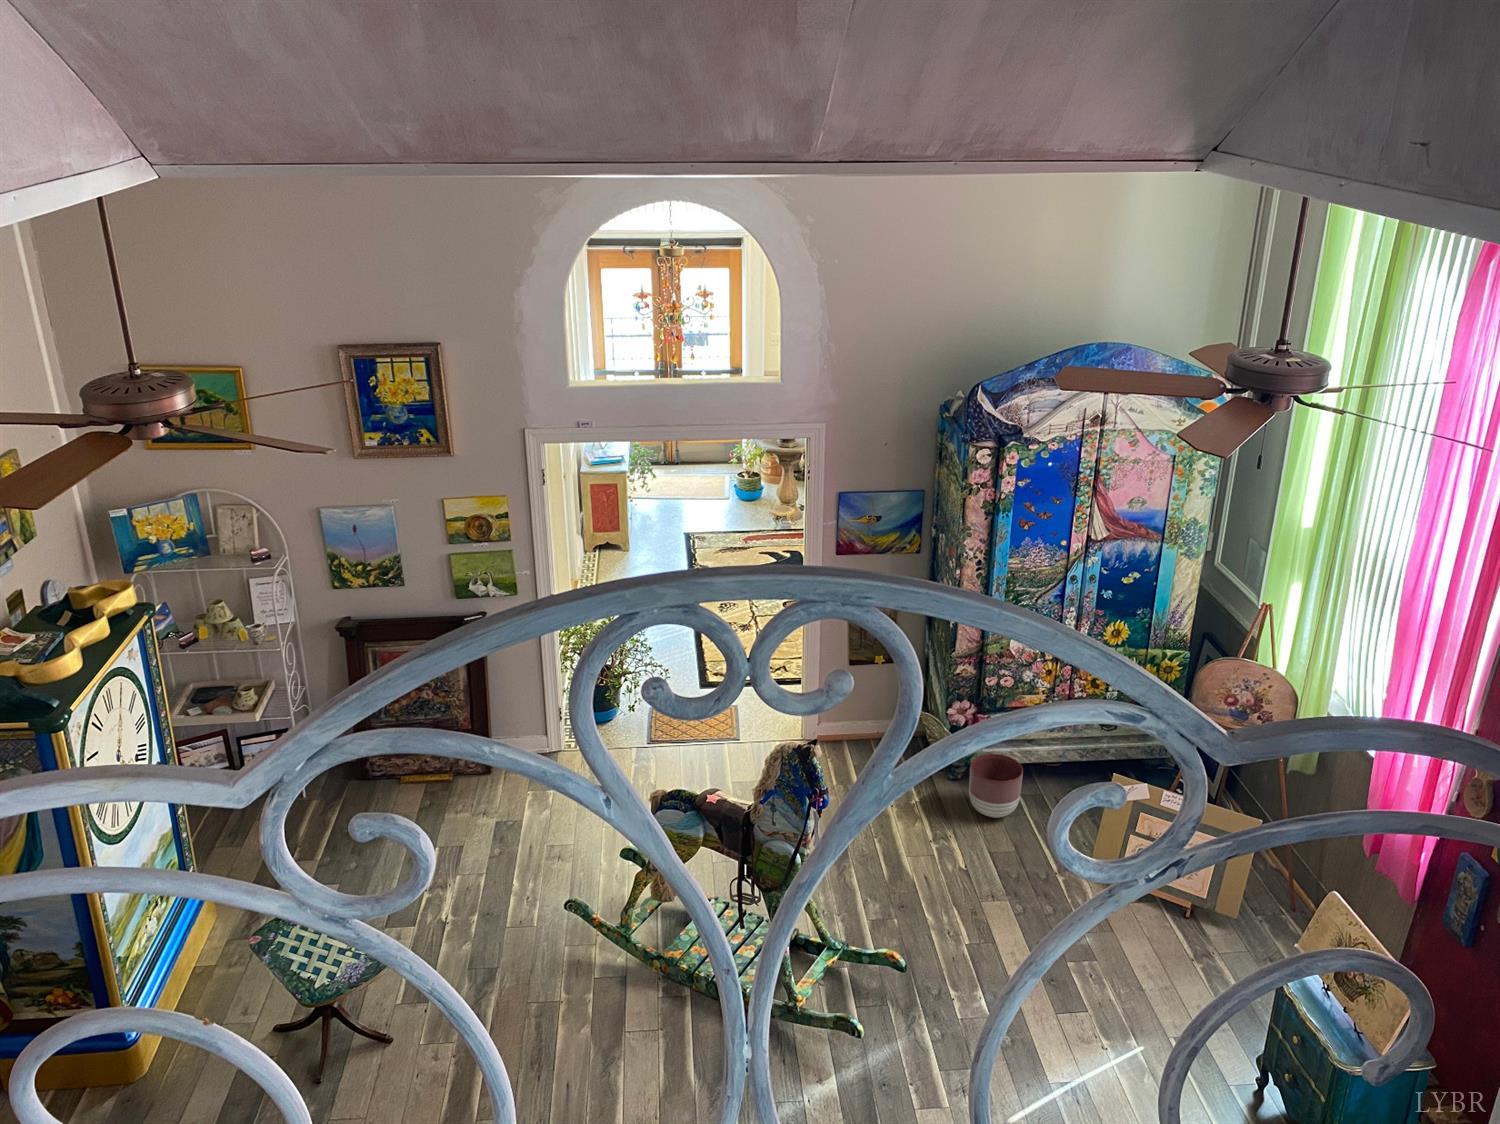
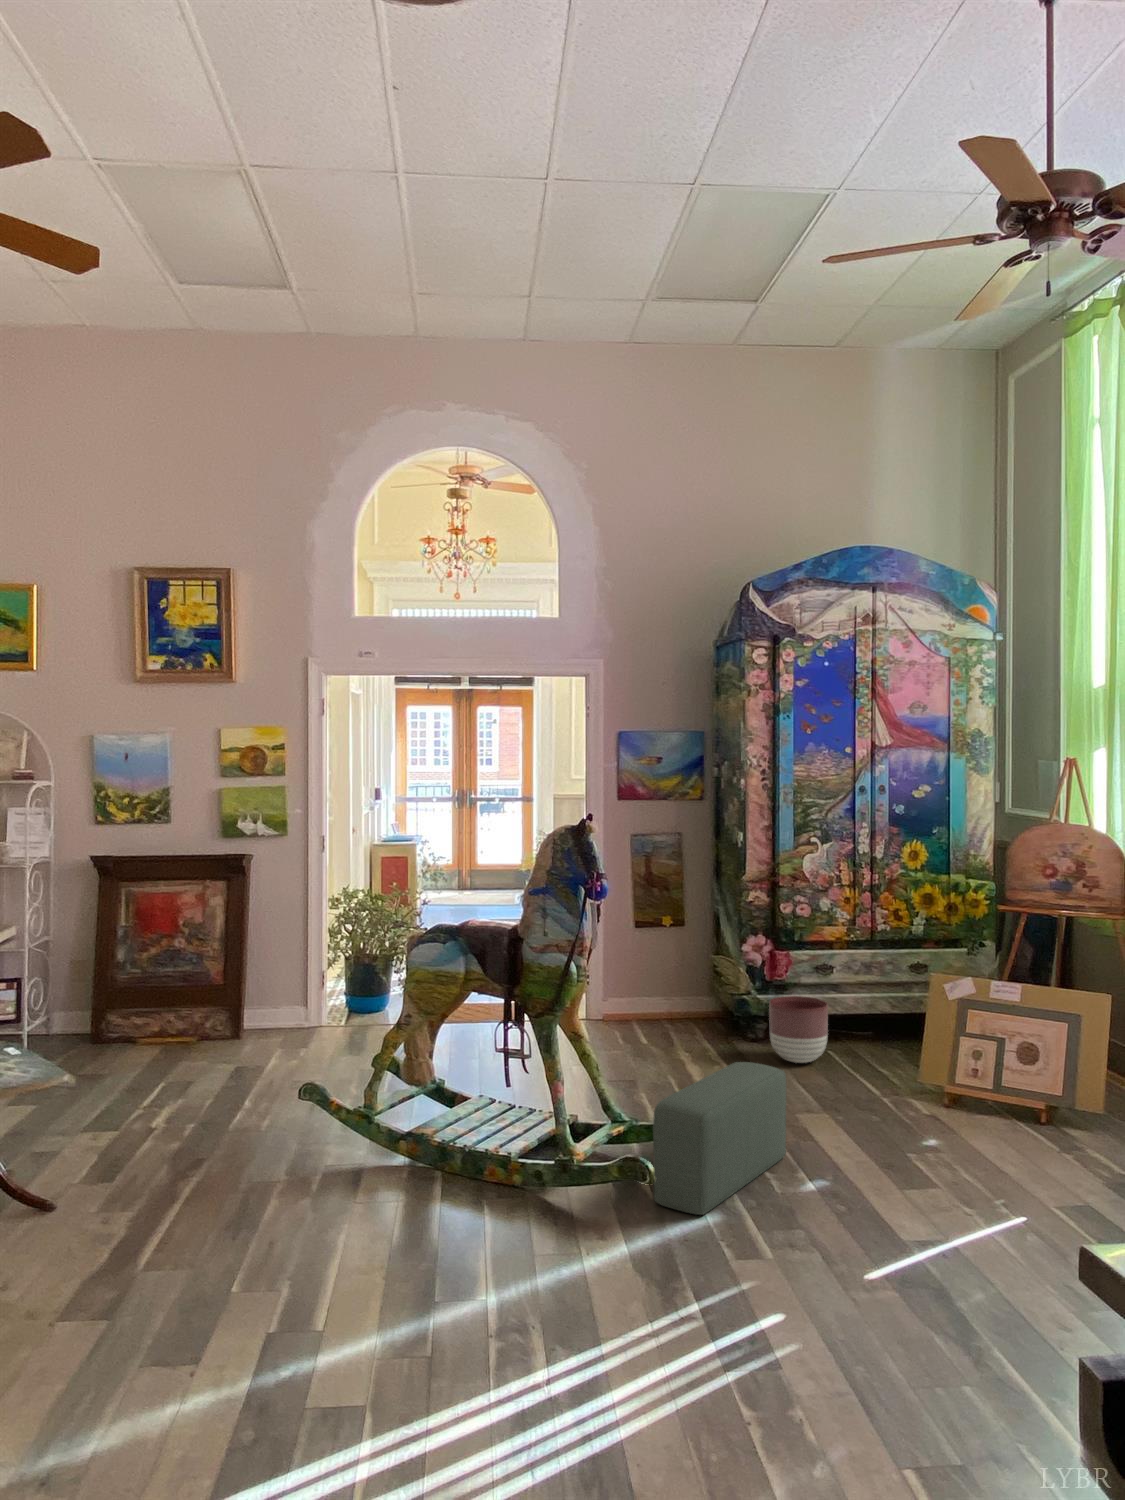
pouf: none [870,901,982,1062] -> present [653,1062,786,1215]

